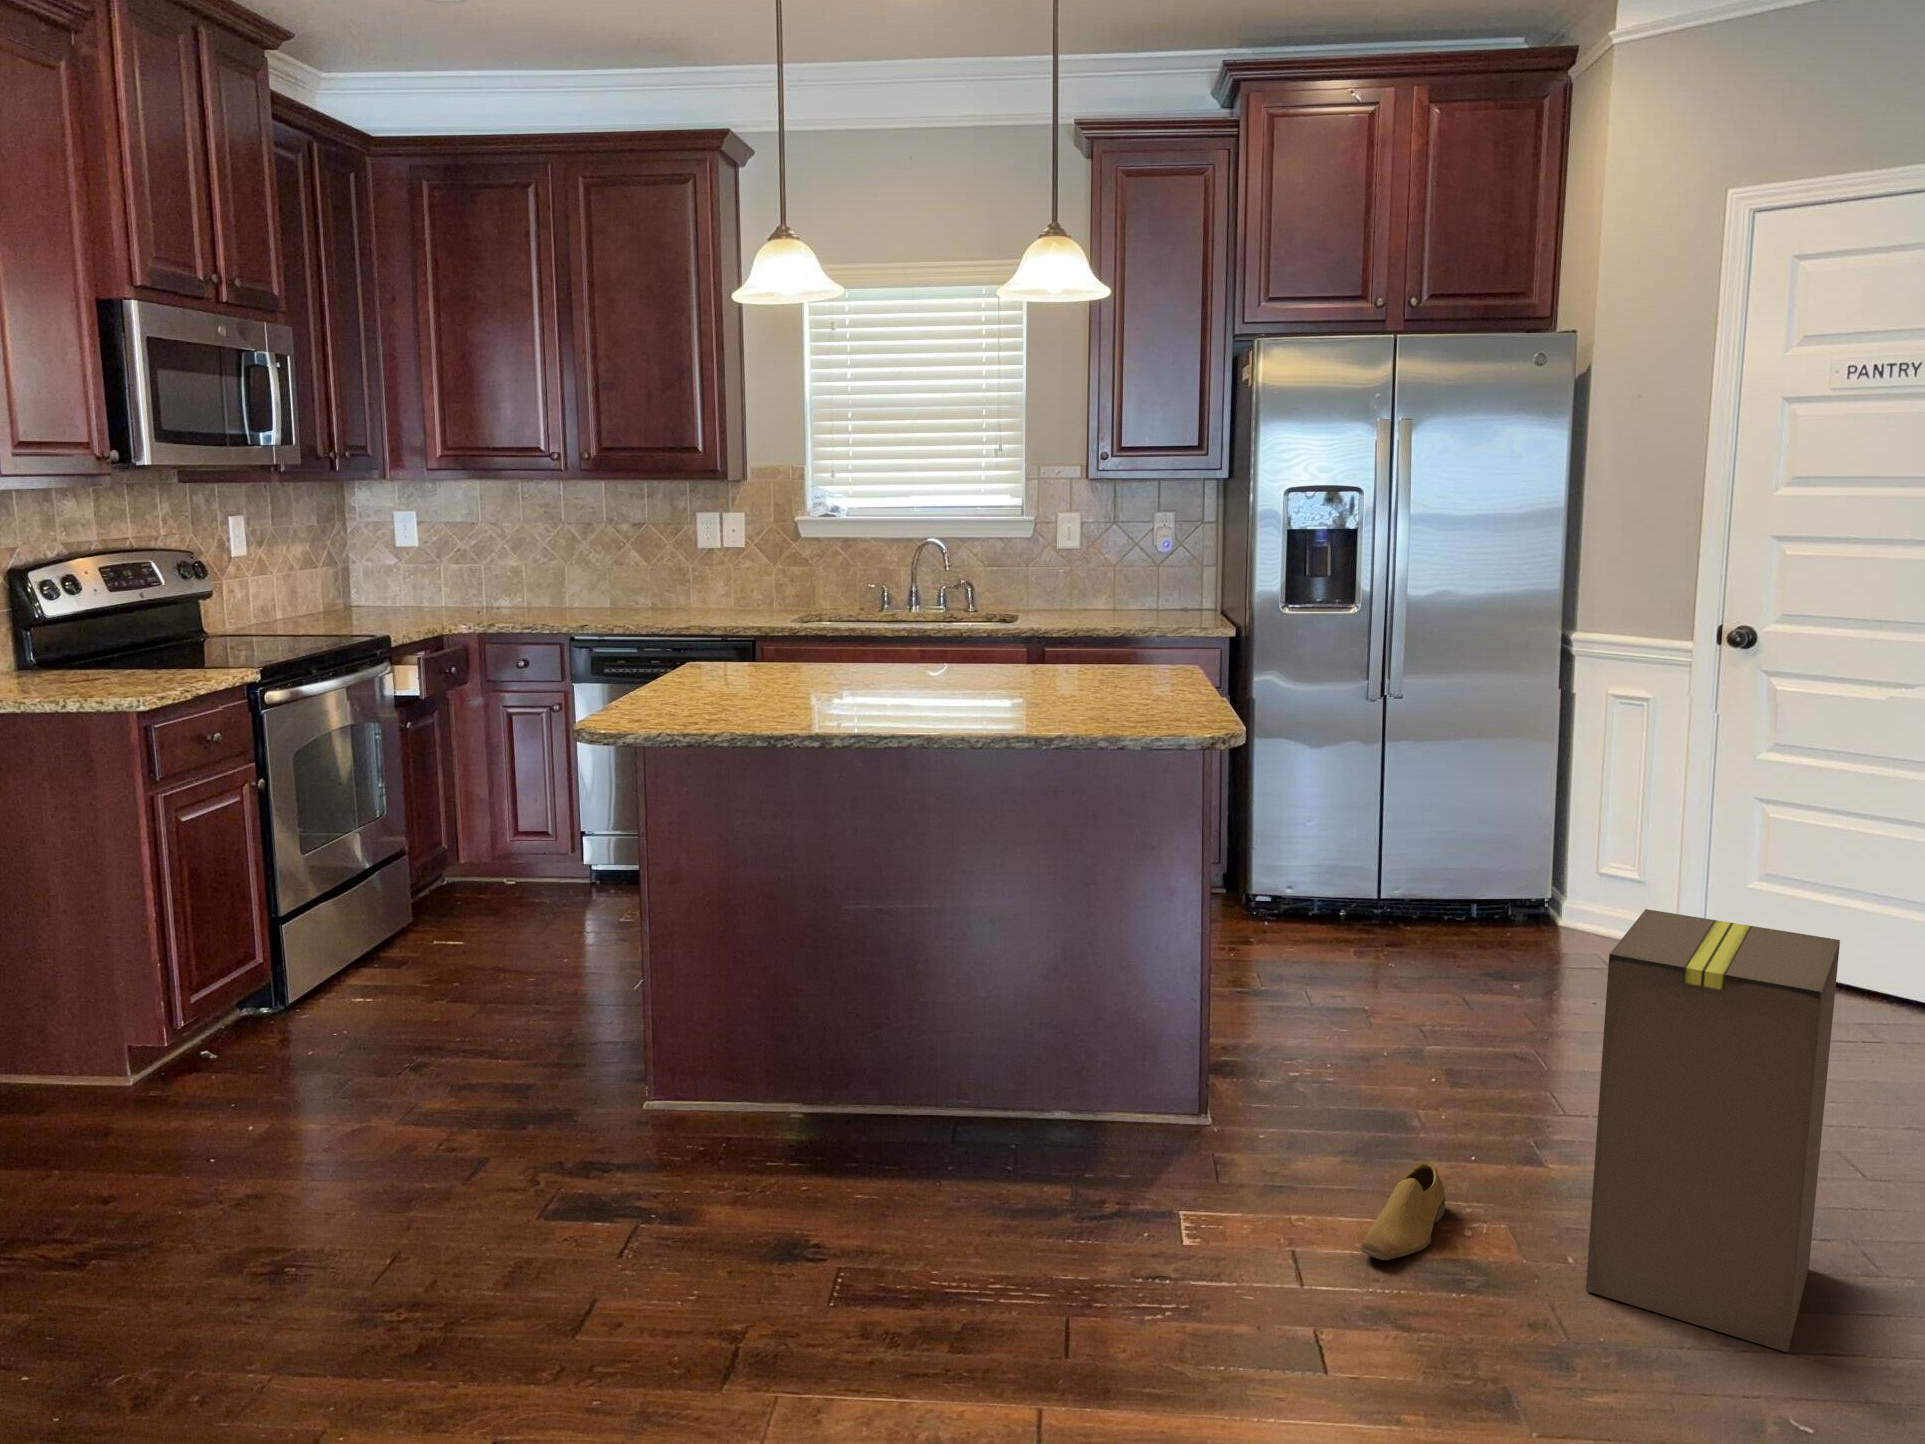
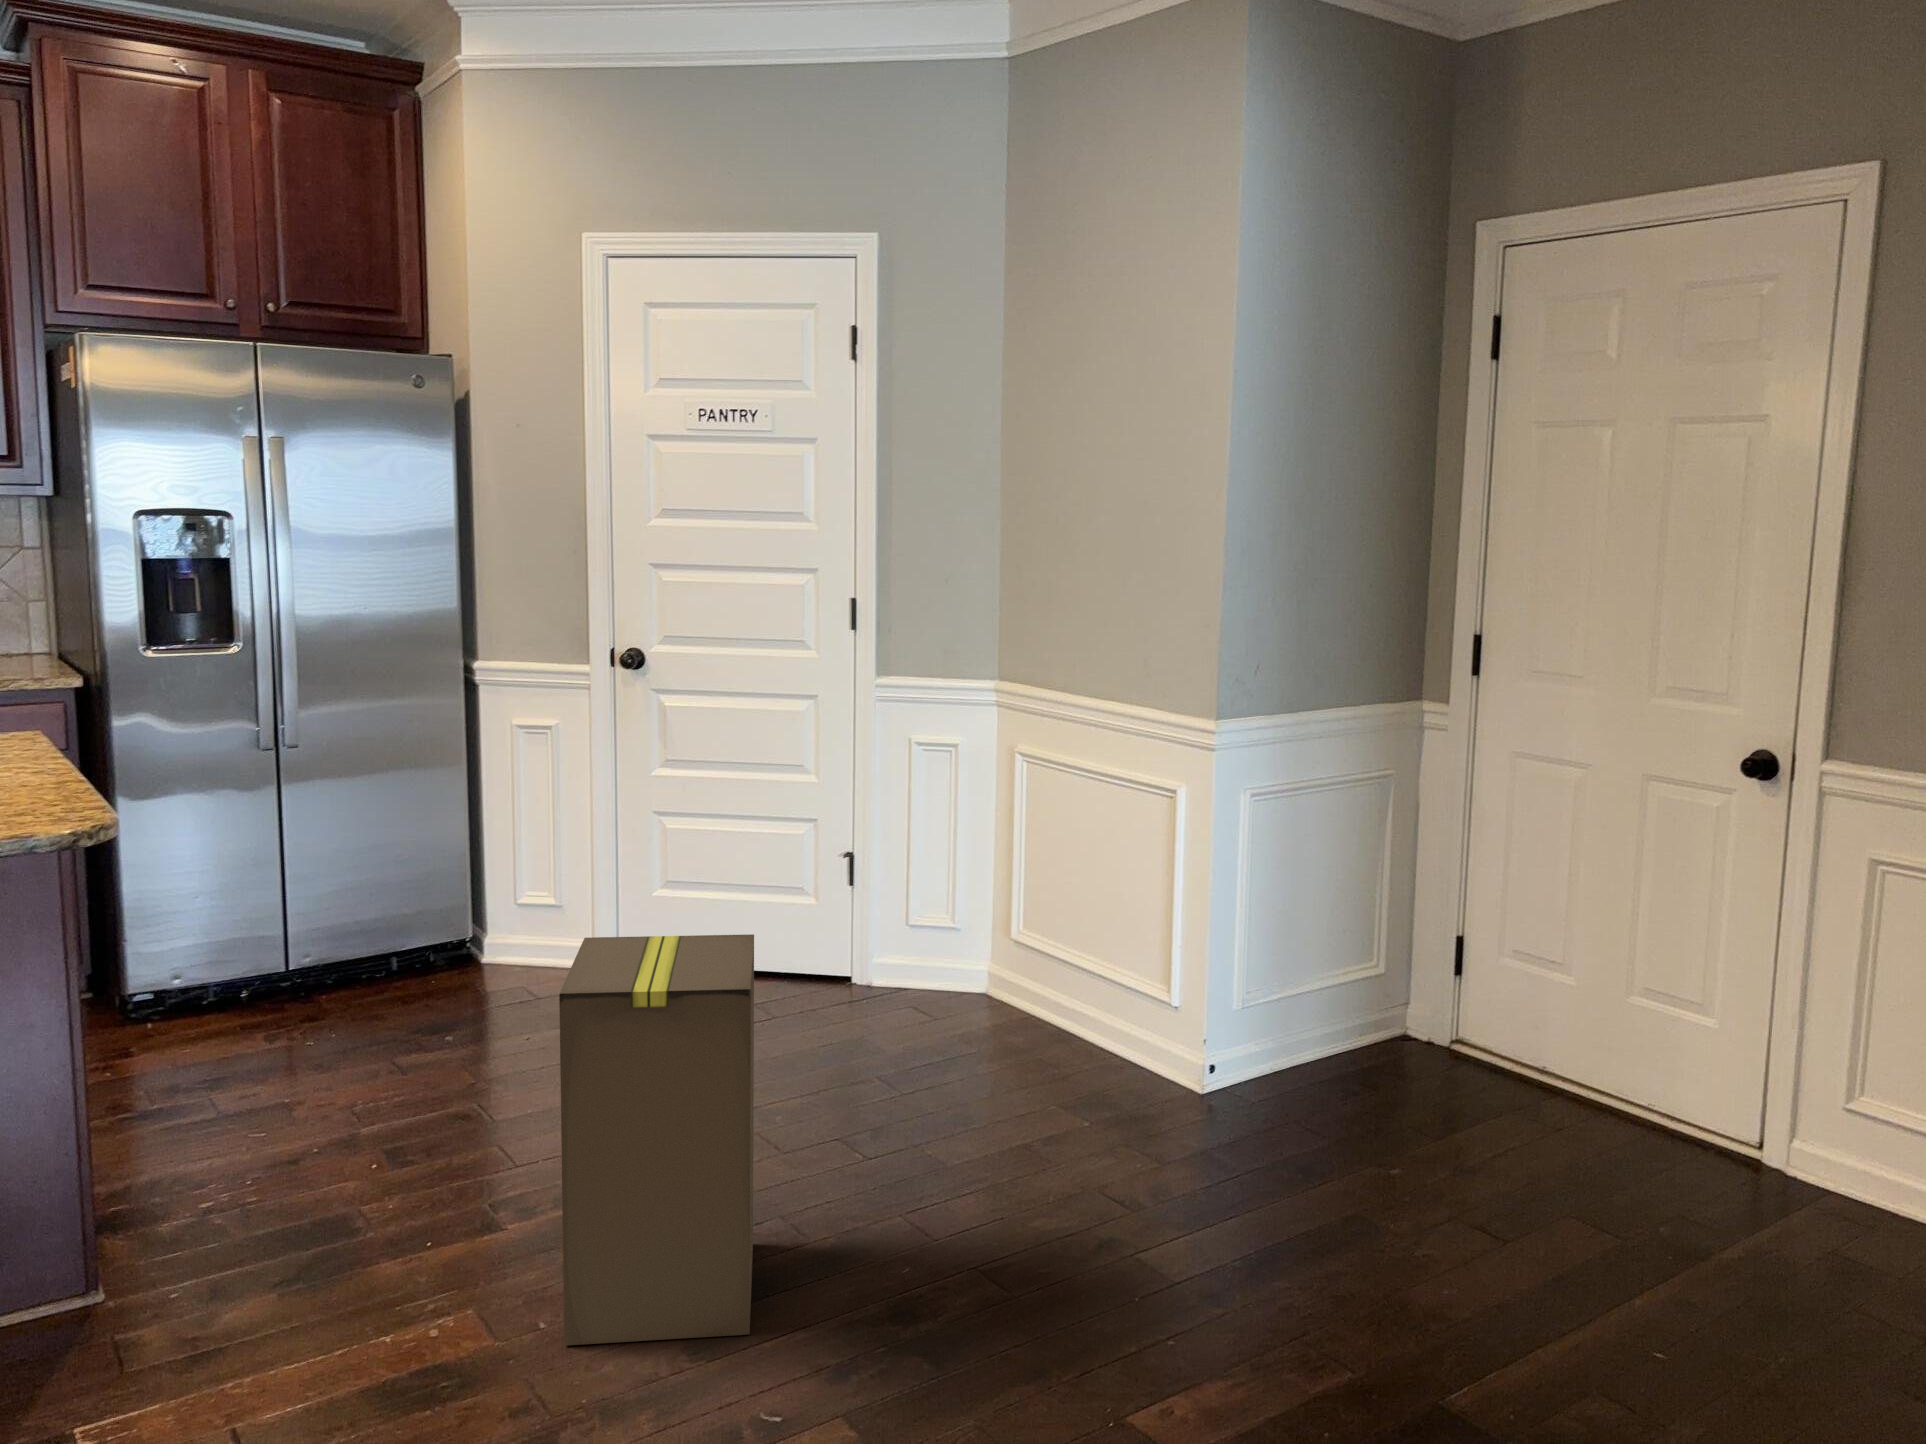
shoe: present [1361,1162,1445,1260] -> none [315,1264,407,1399]

